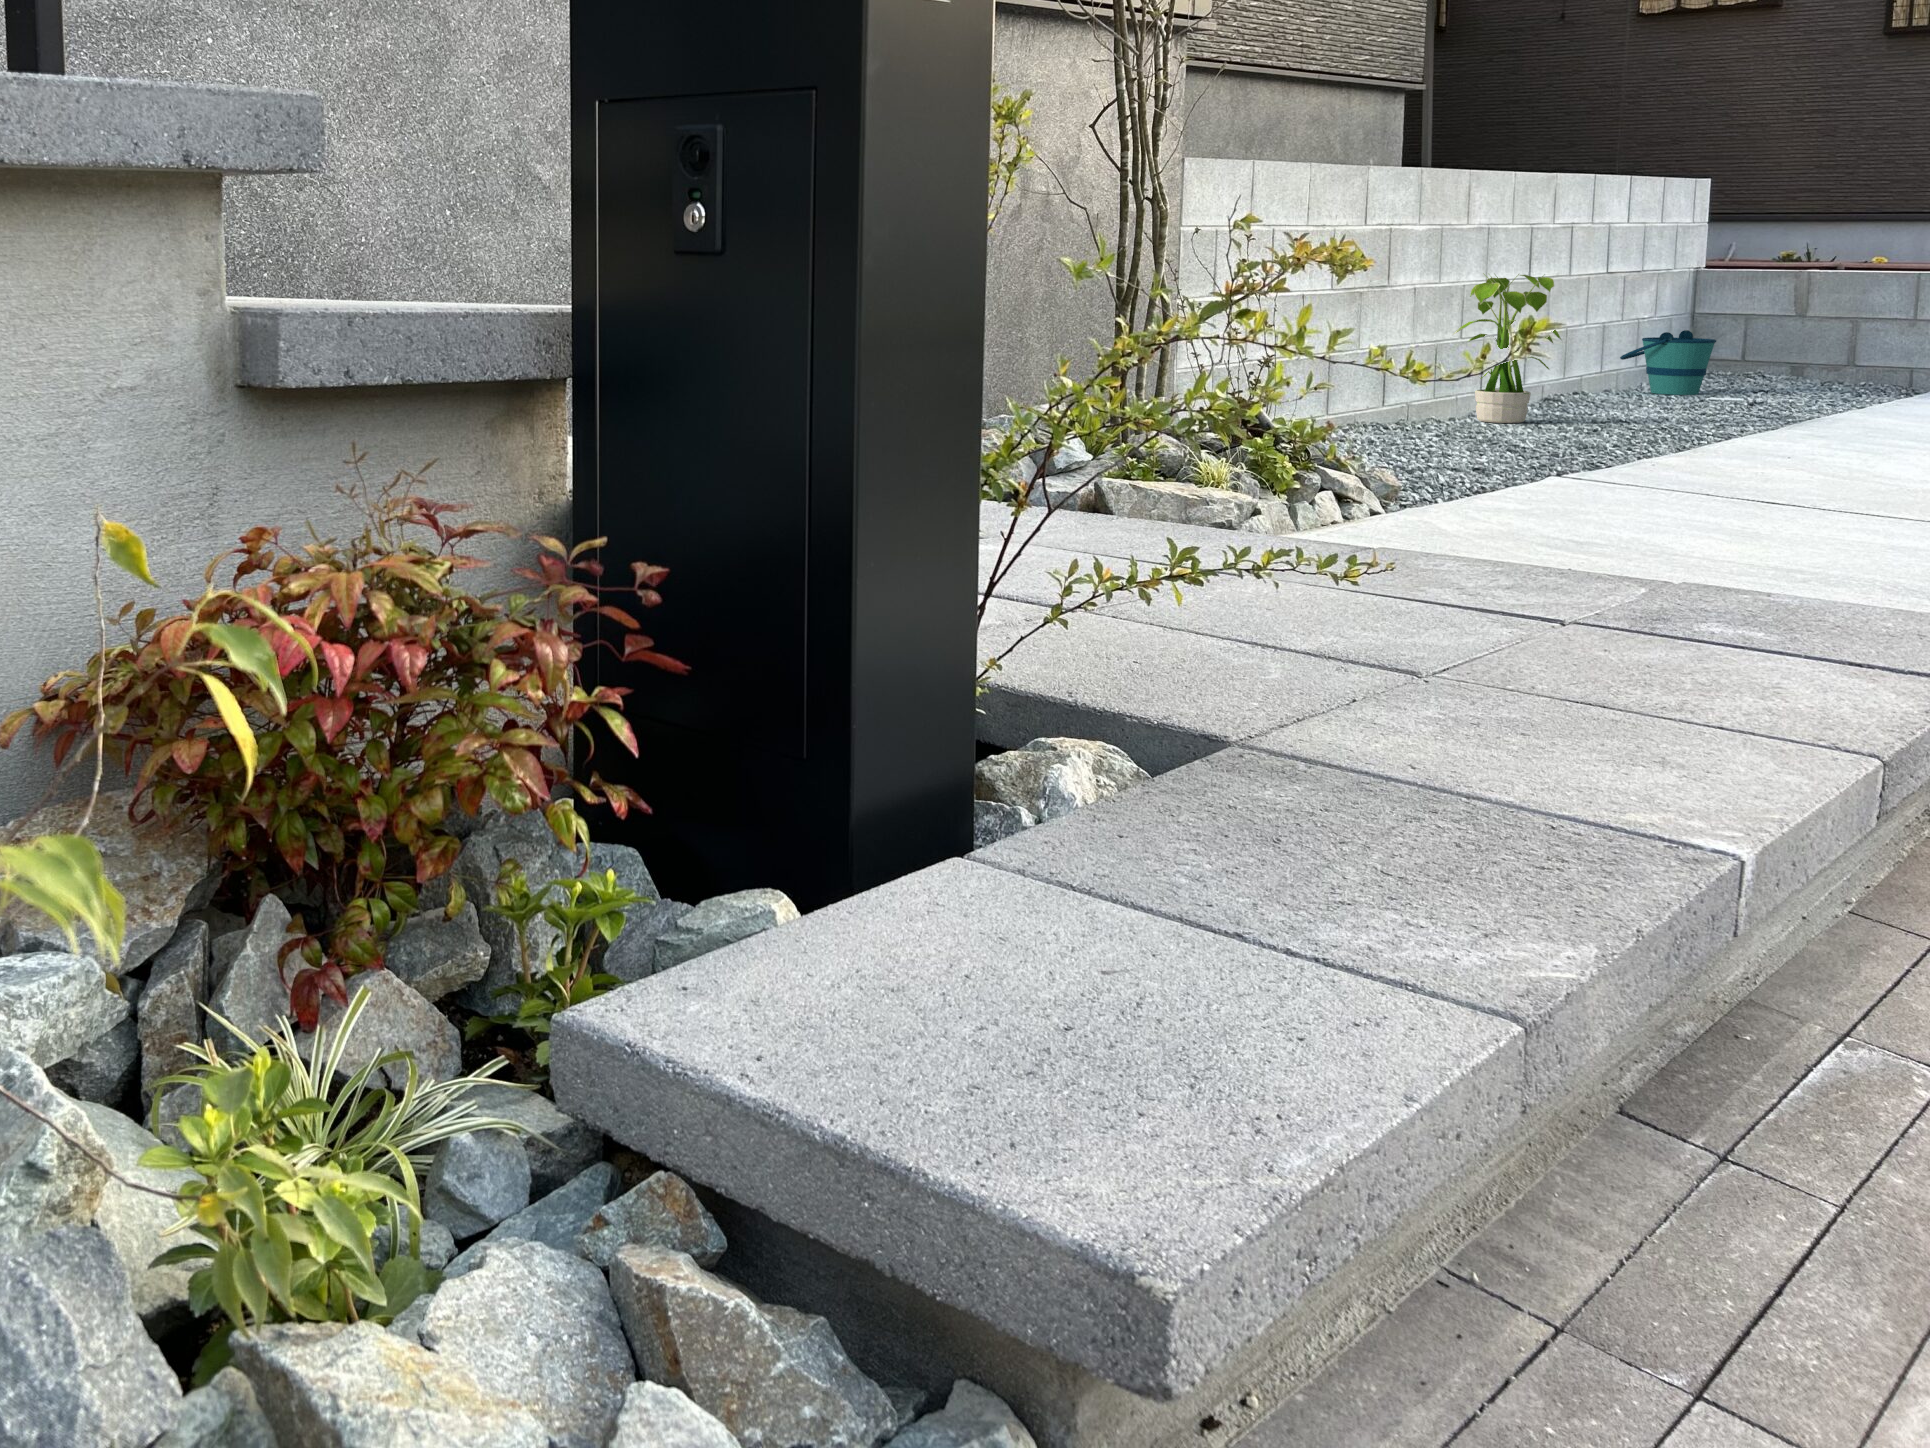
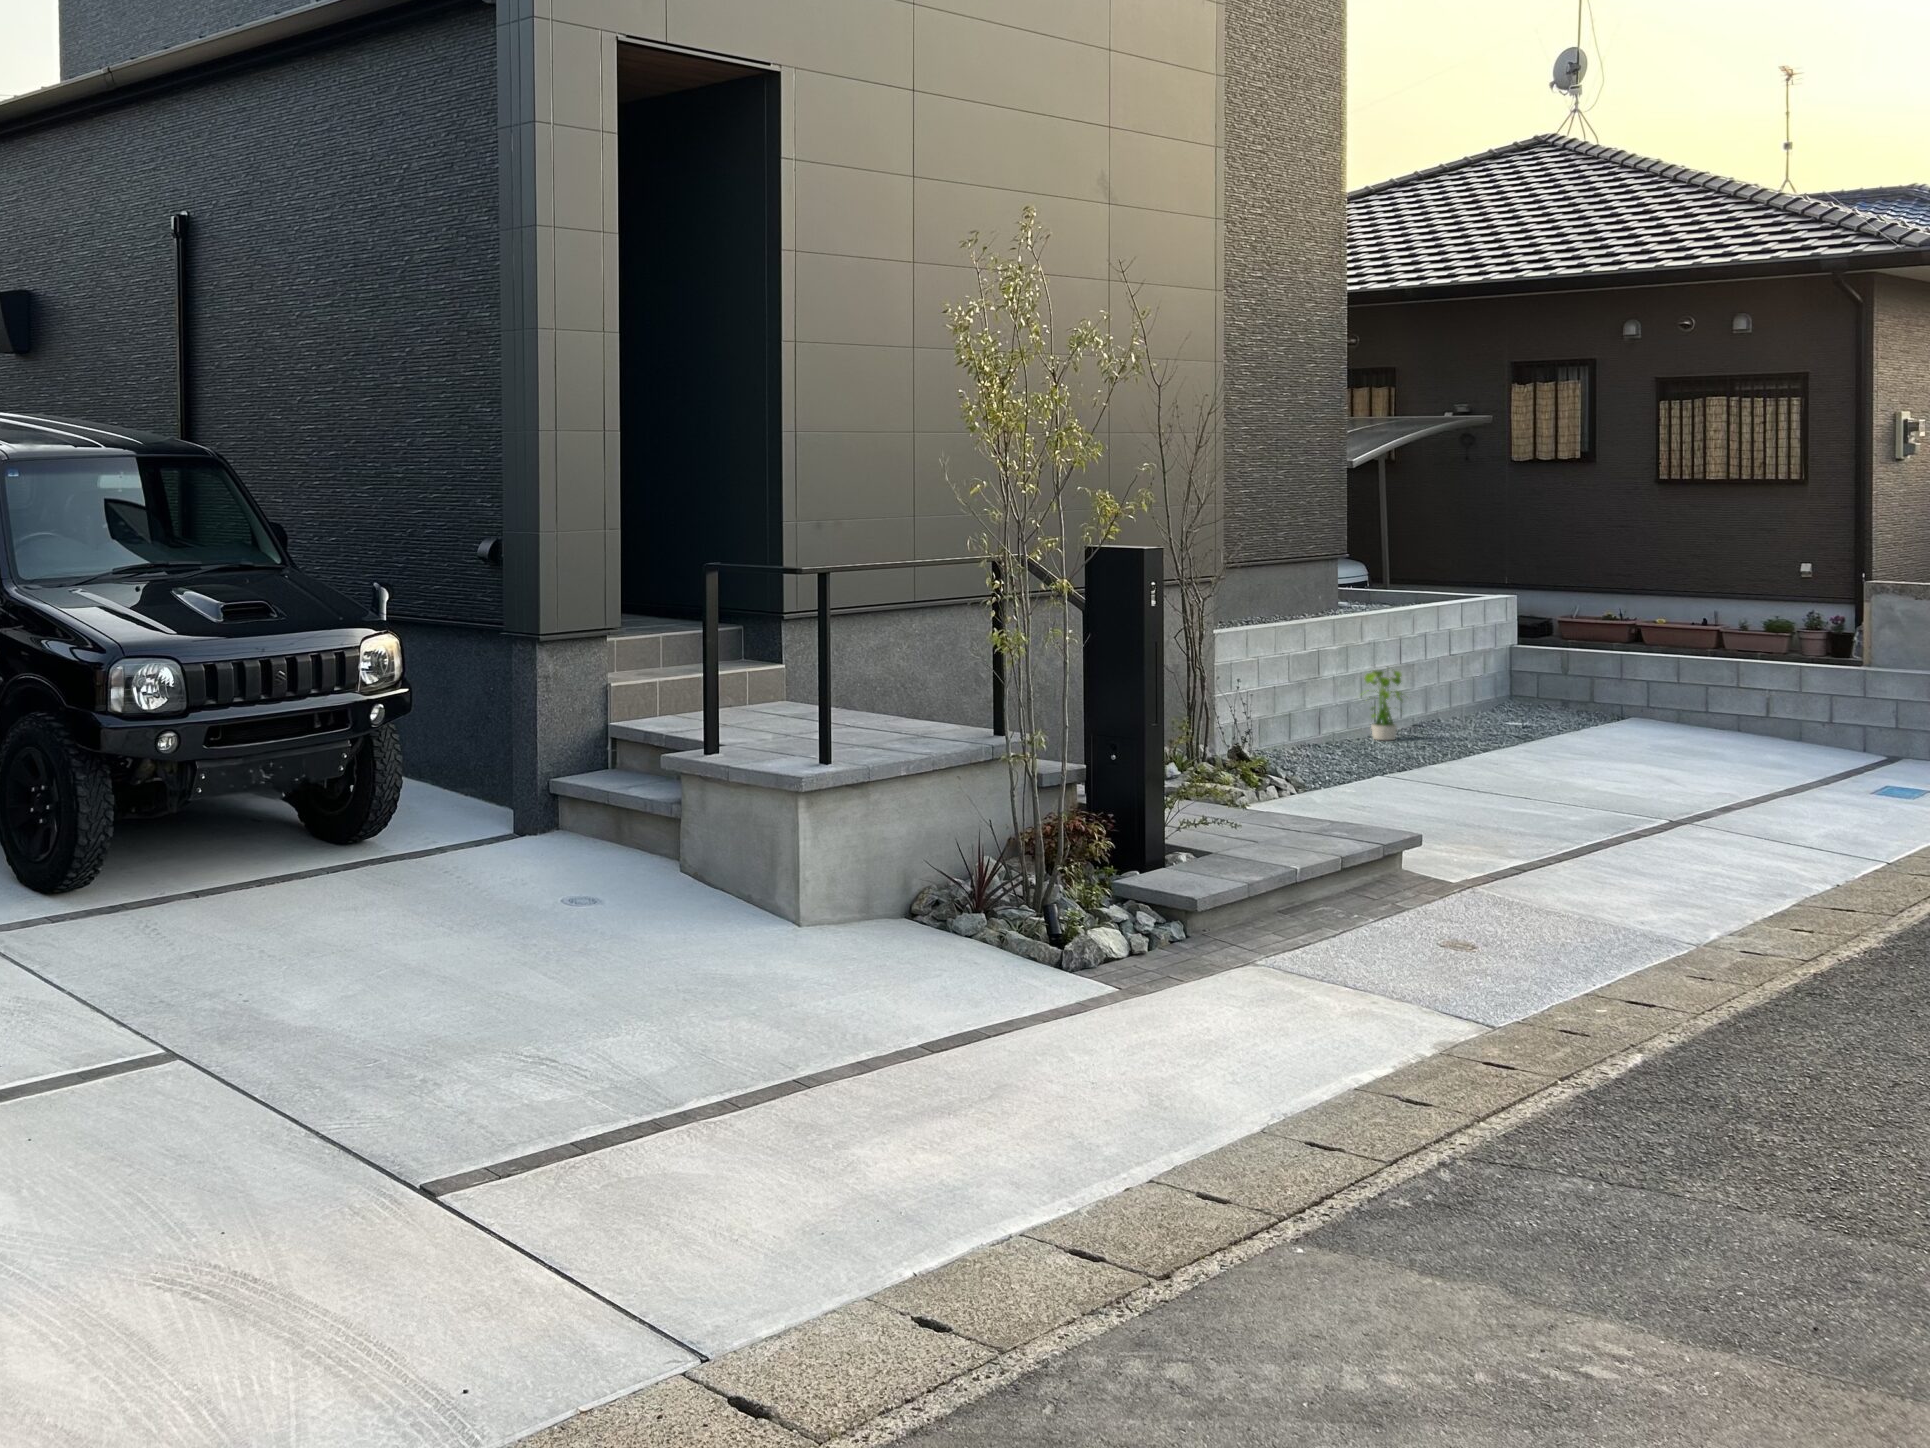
bucket: present [1620,330,1716,395] -> none [1468,679,1516,715]

